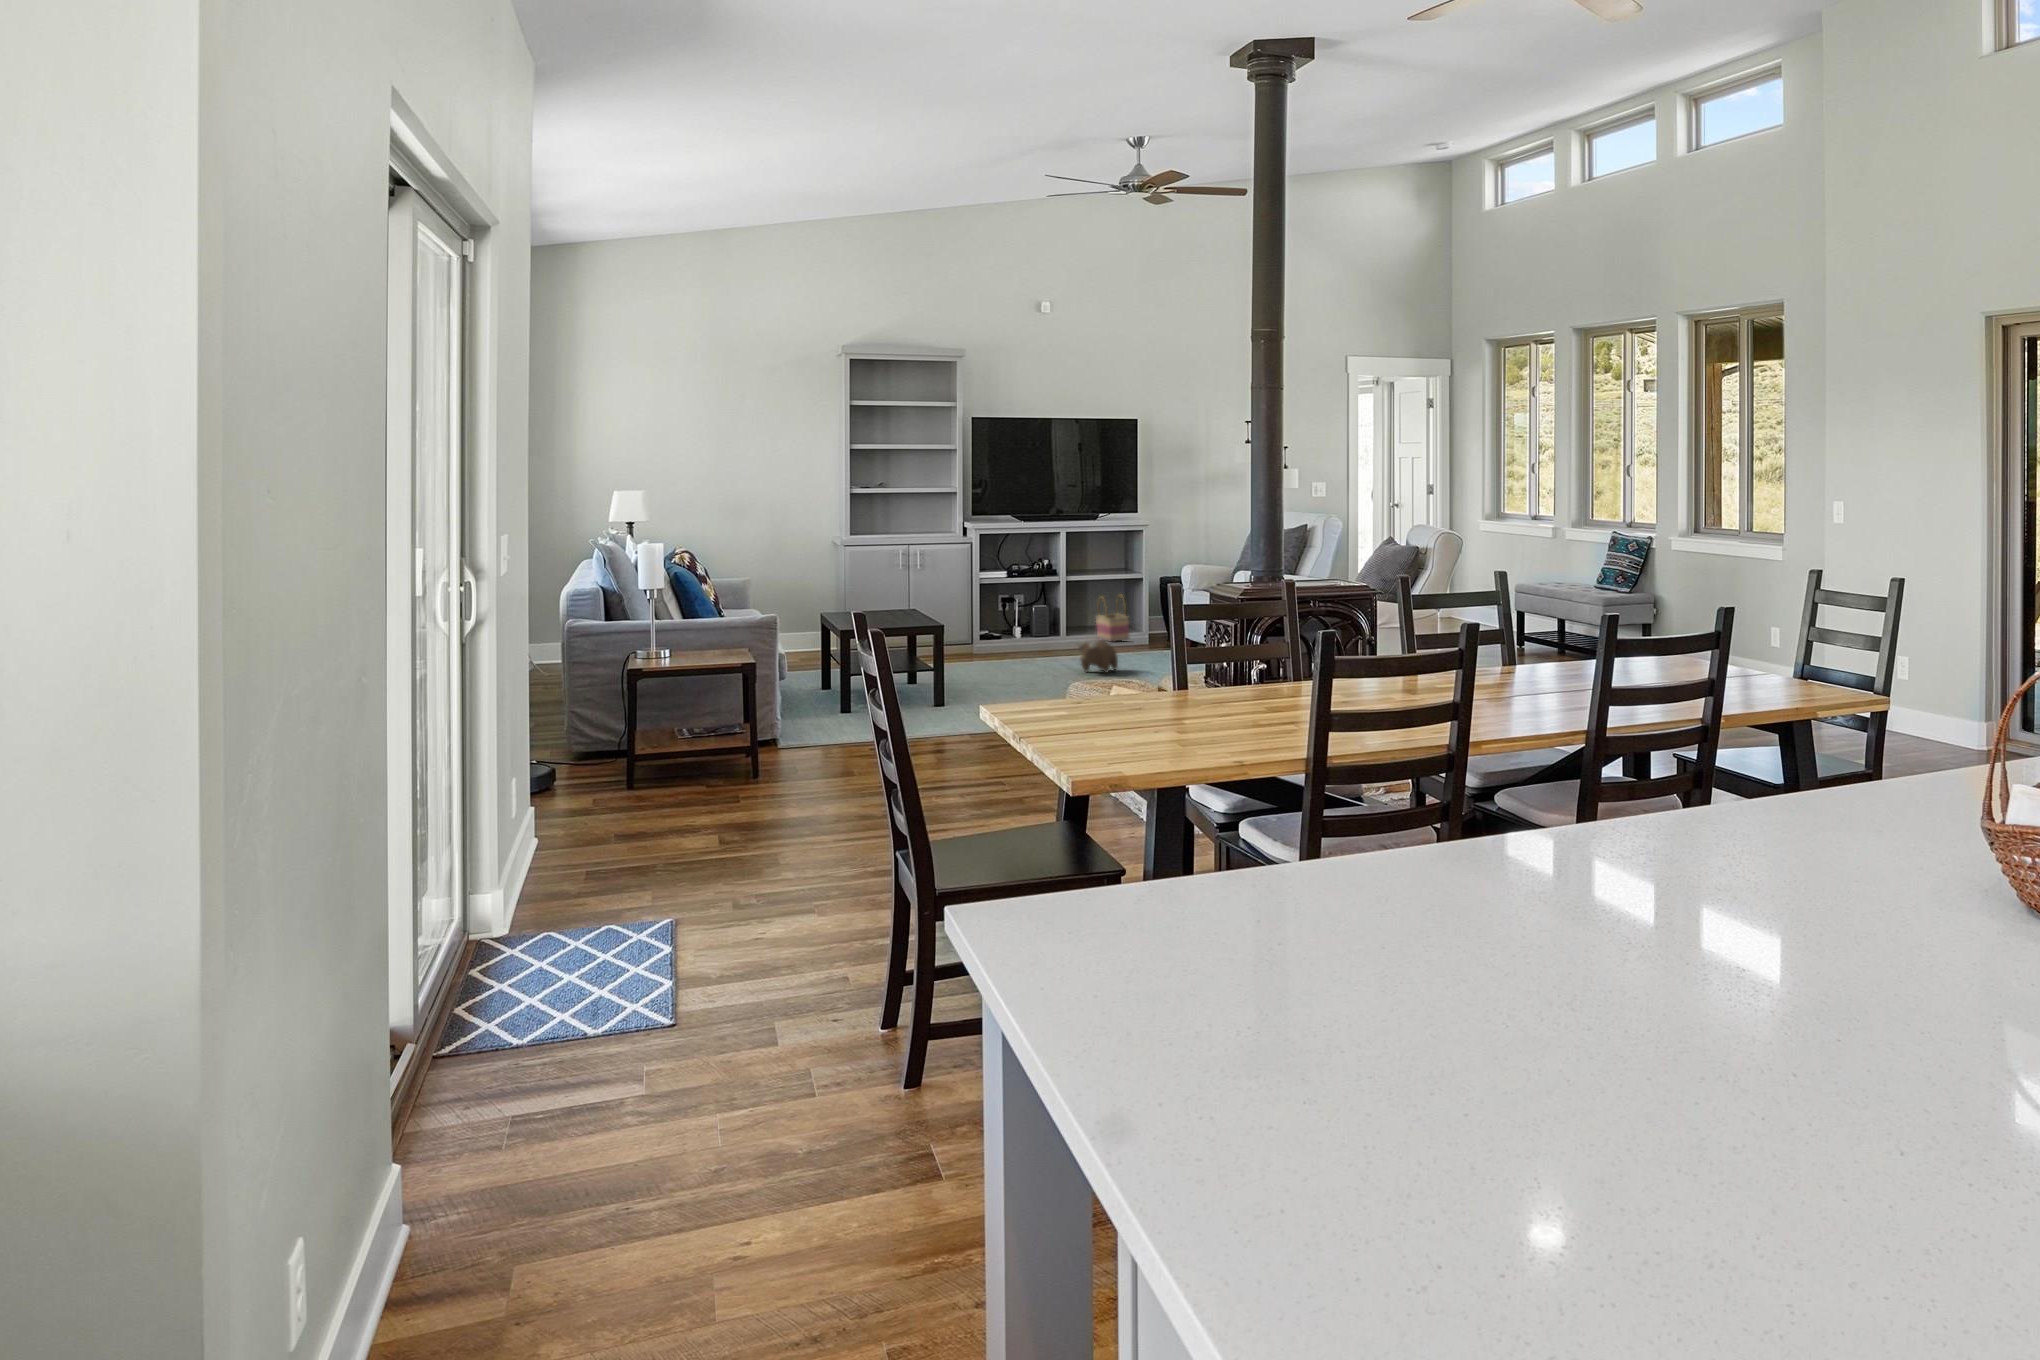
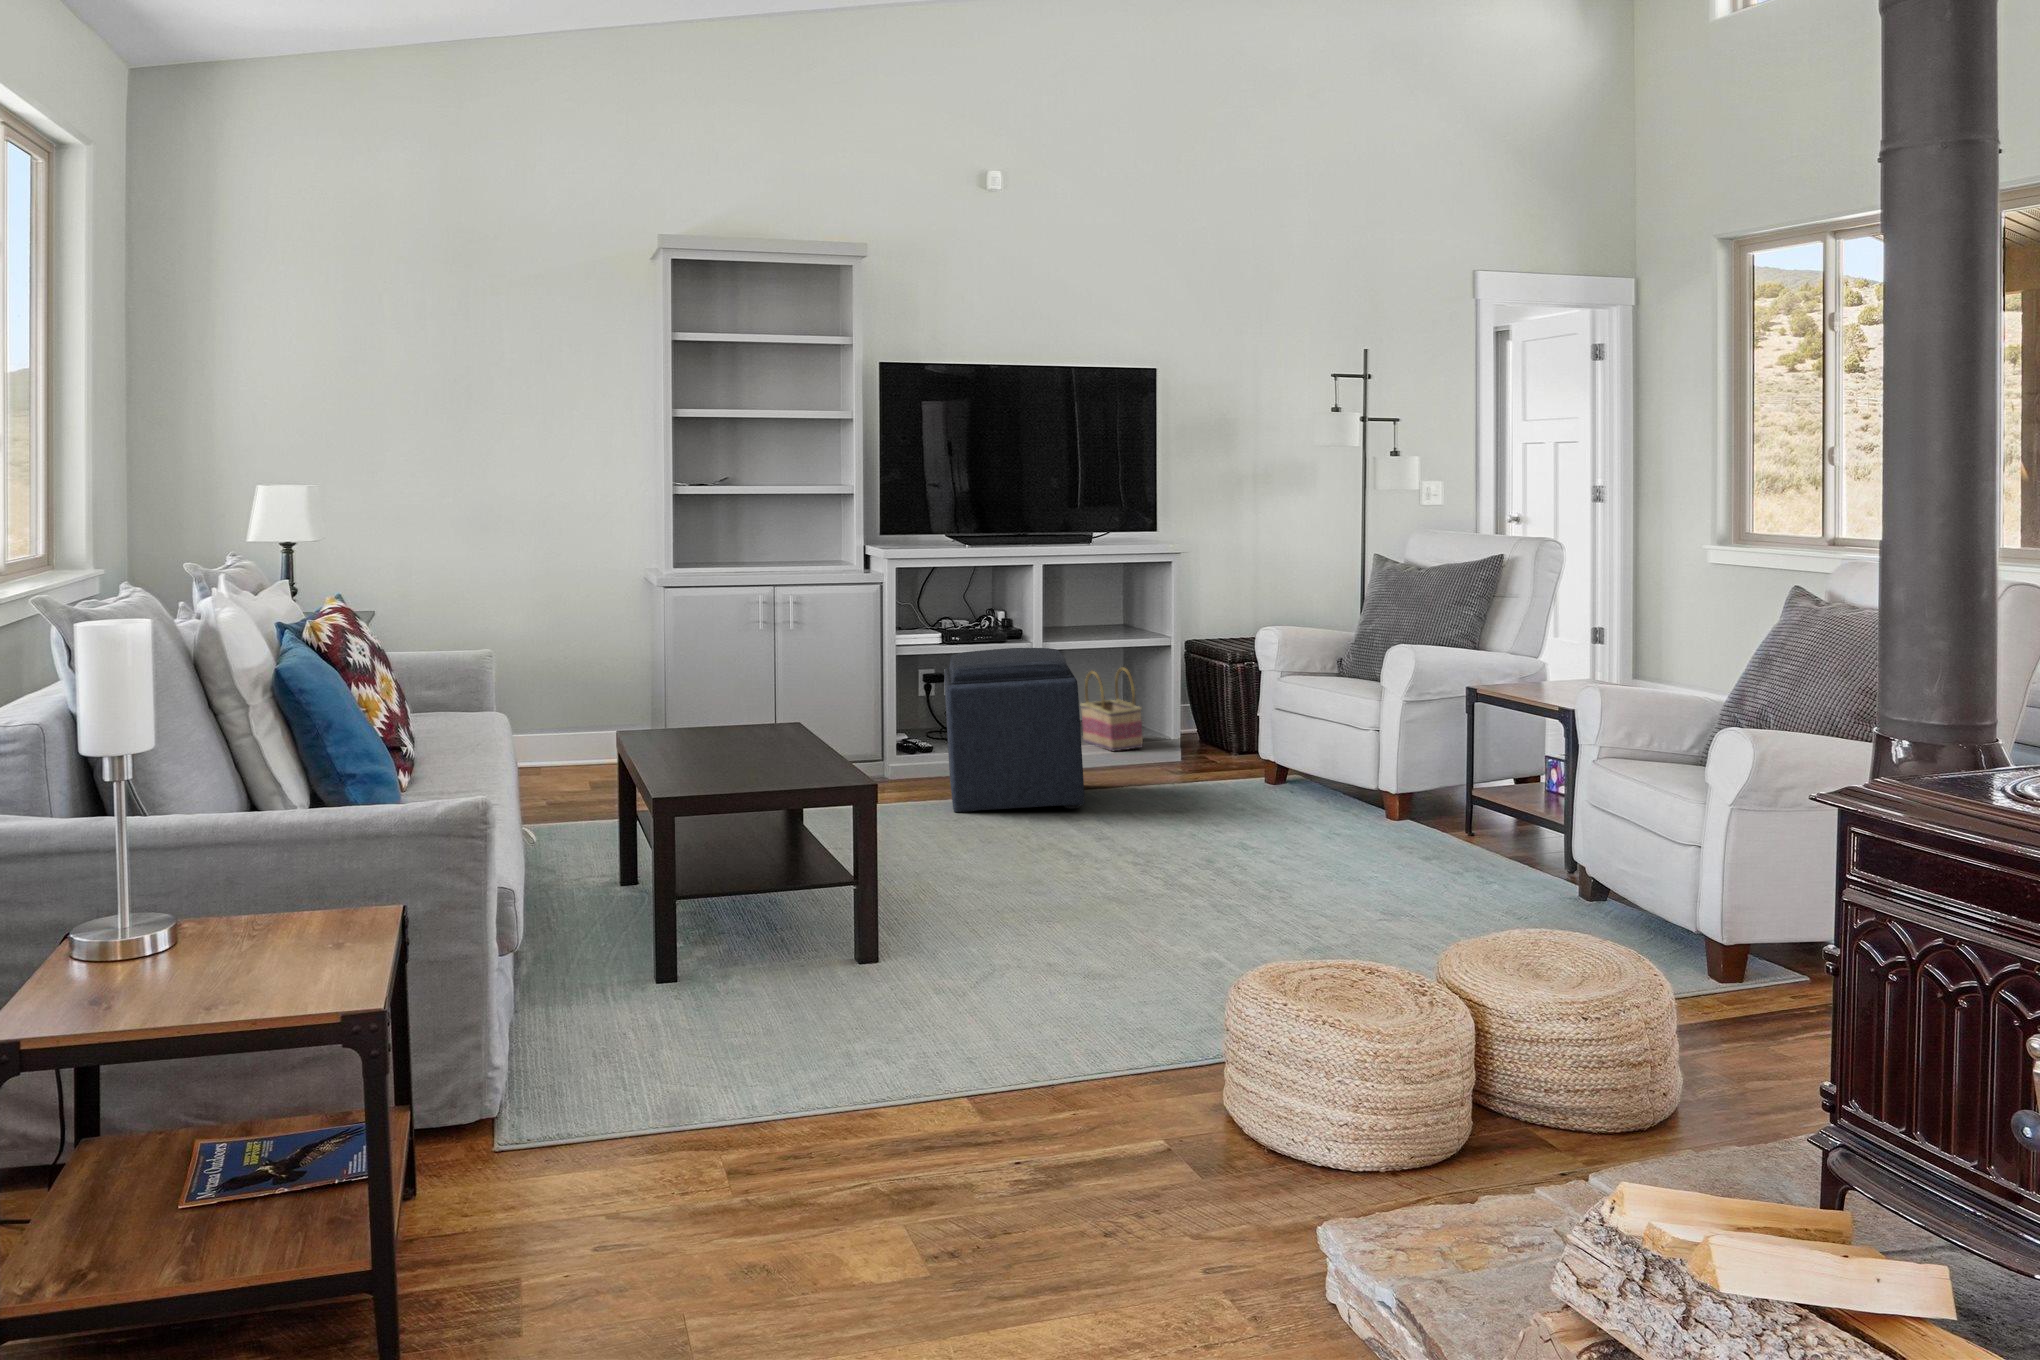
ottoman: none [1001,579,1077,667] -> present [944,648,1085,812]
plush toy: present [1077,640,1118,672] -> none [1099,772,1174,839]

